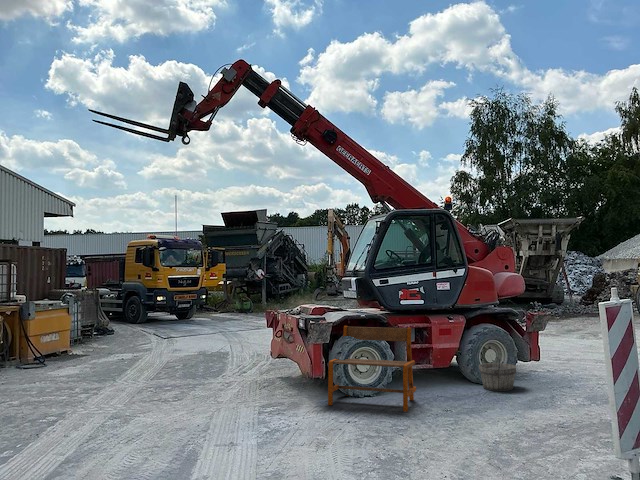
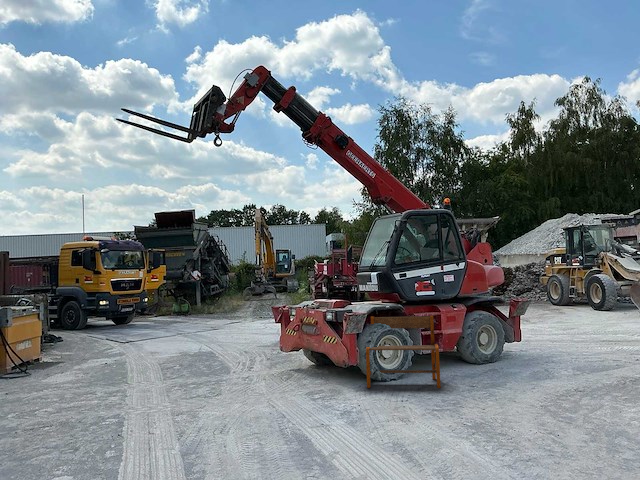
wooden bucket: present [479,359,516,391] -> none [478,339,510,368]

